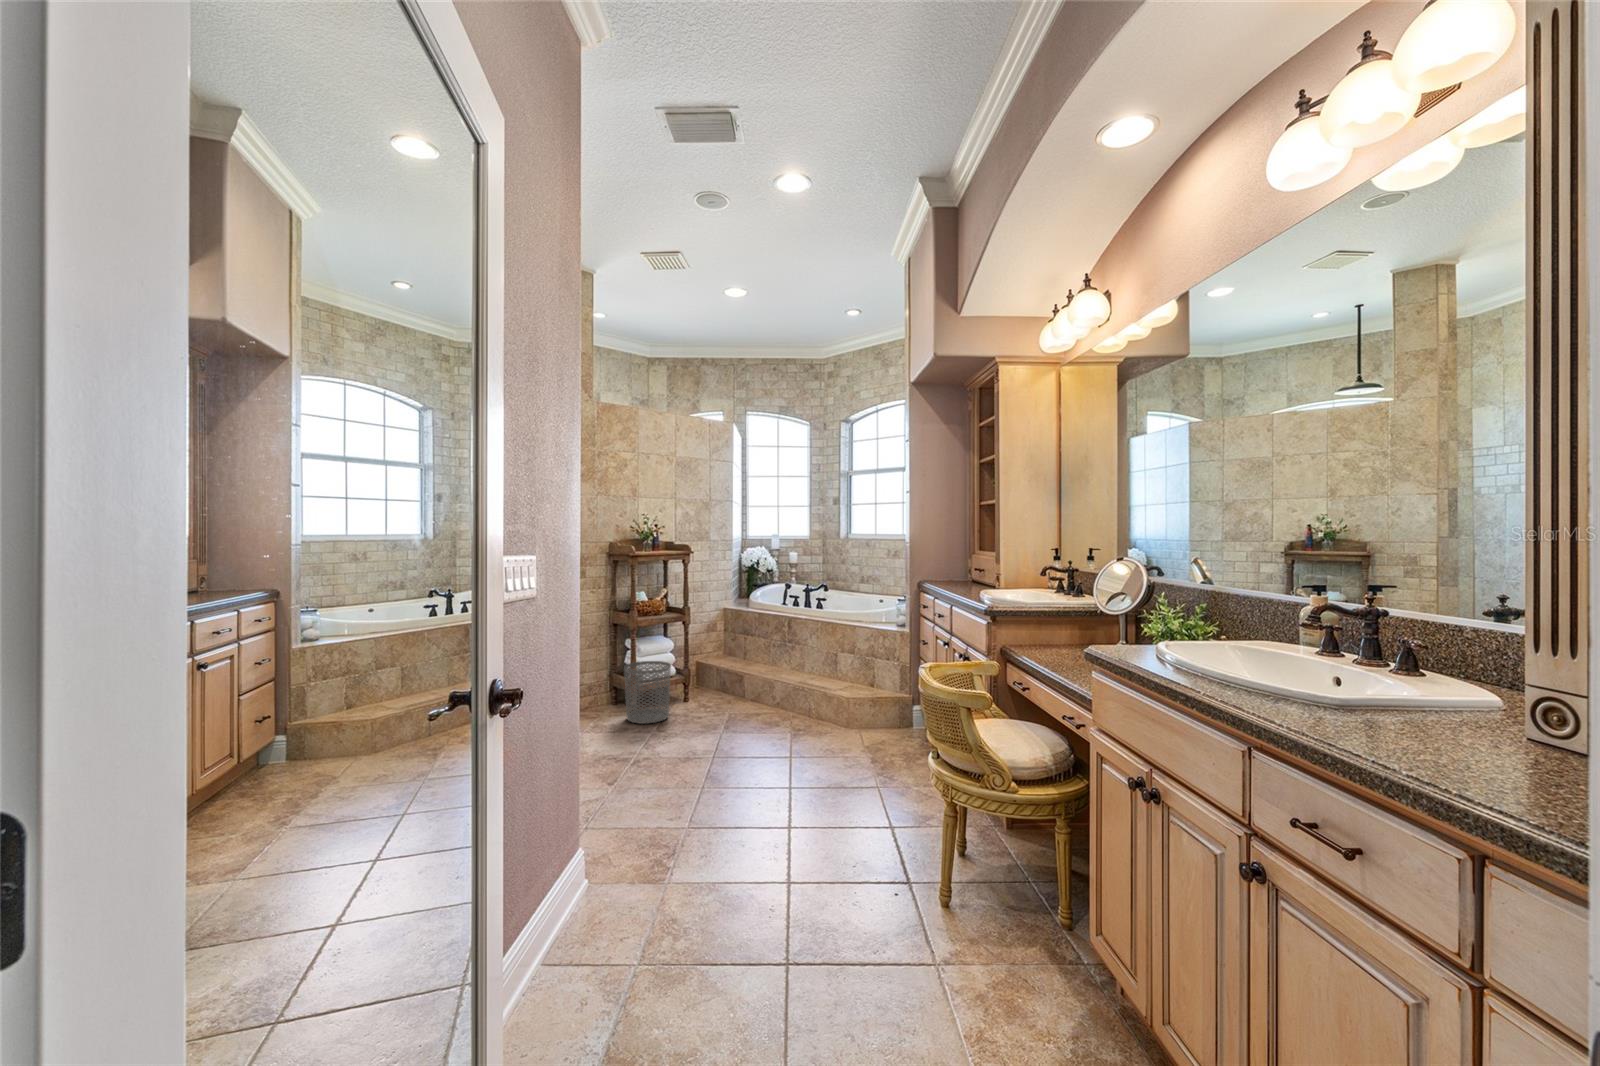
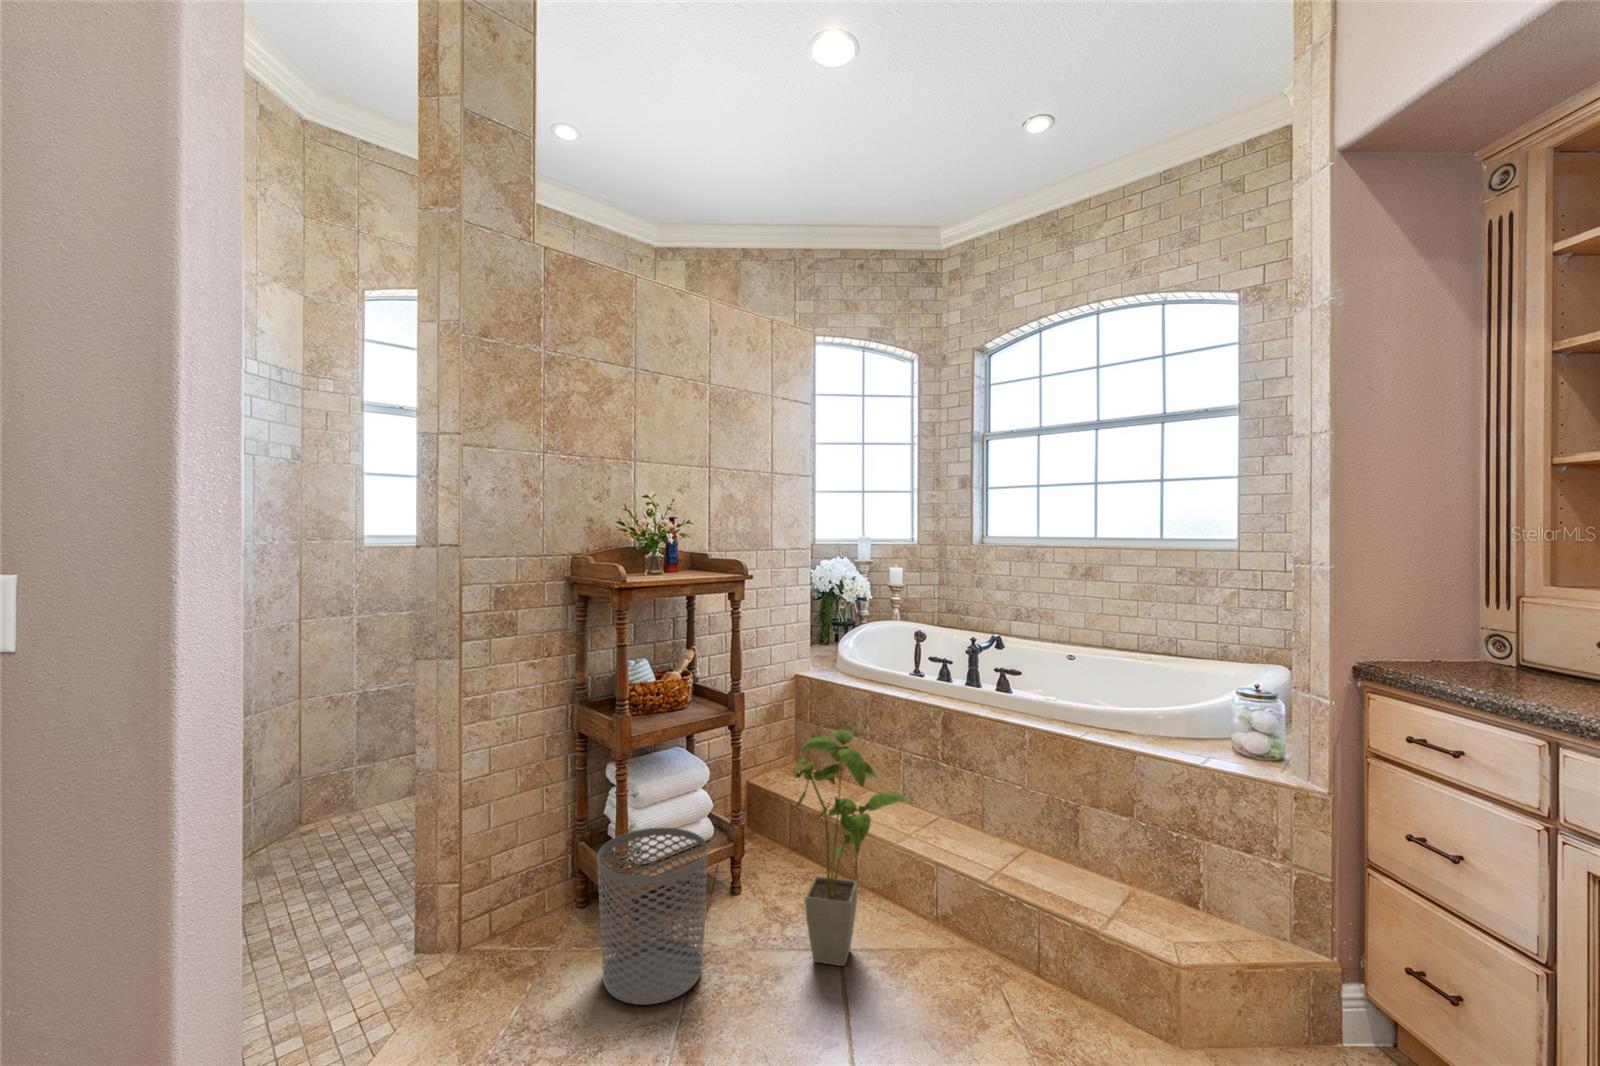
house plant: none [707,616,761,716] -> present [793,729,911,966]

